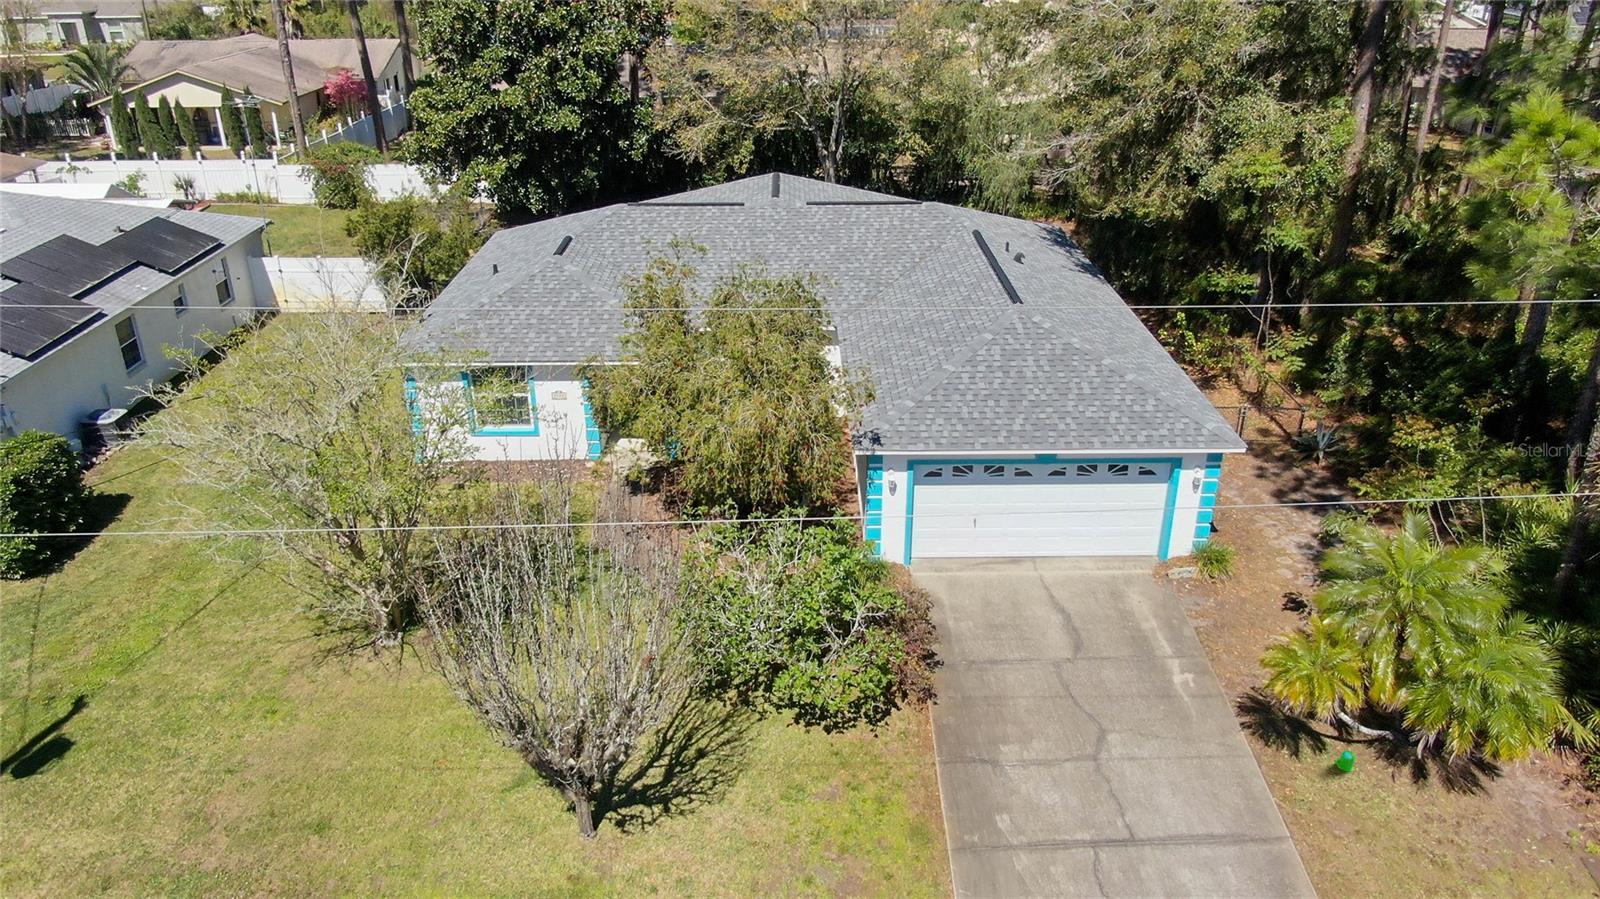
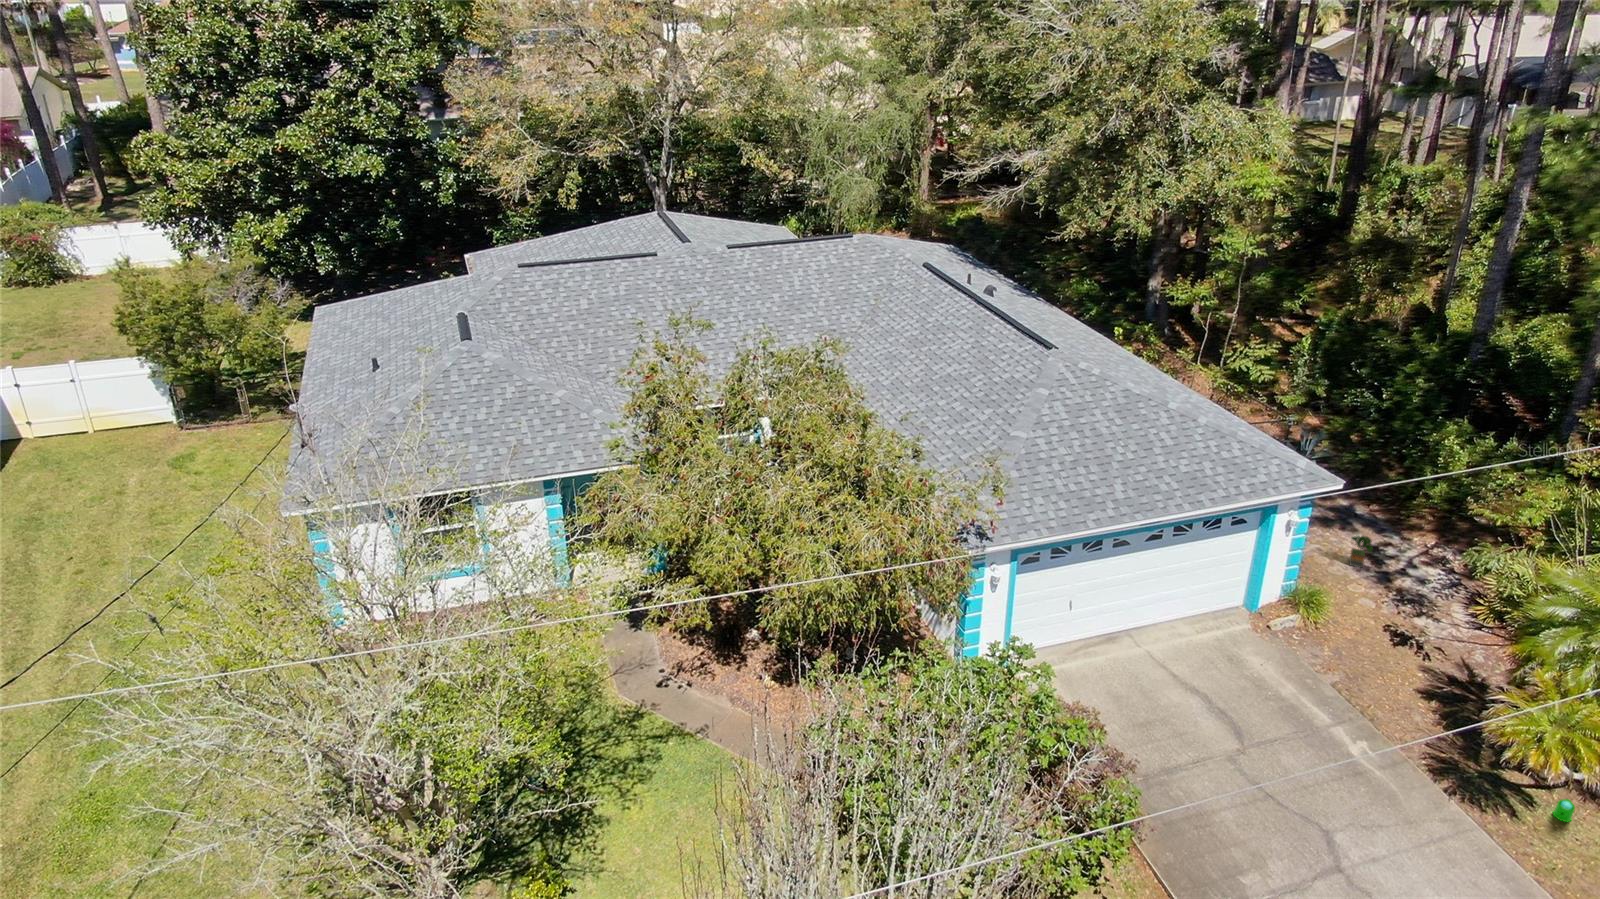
potted tree: none [1293,510,1318,542] -> present [1349,536,1373,567]

